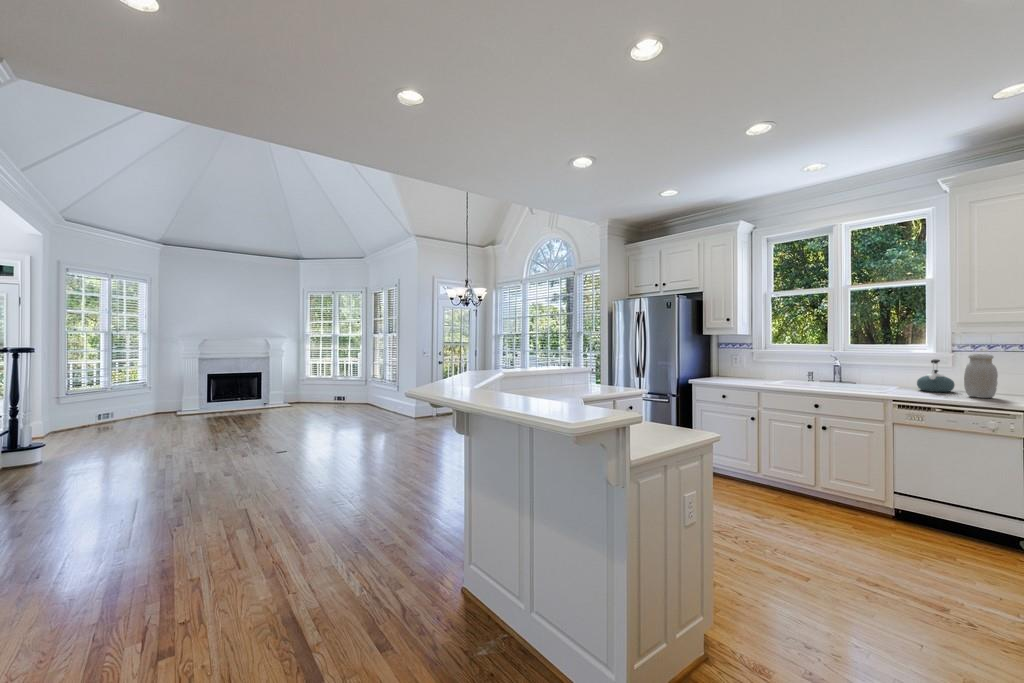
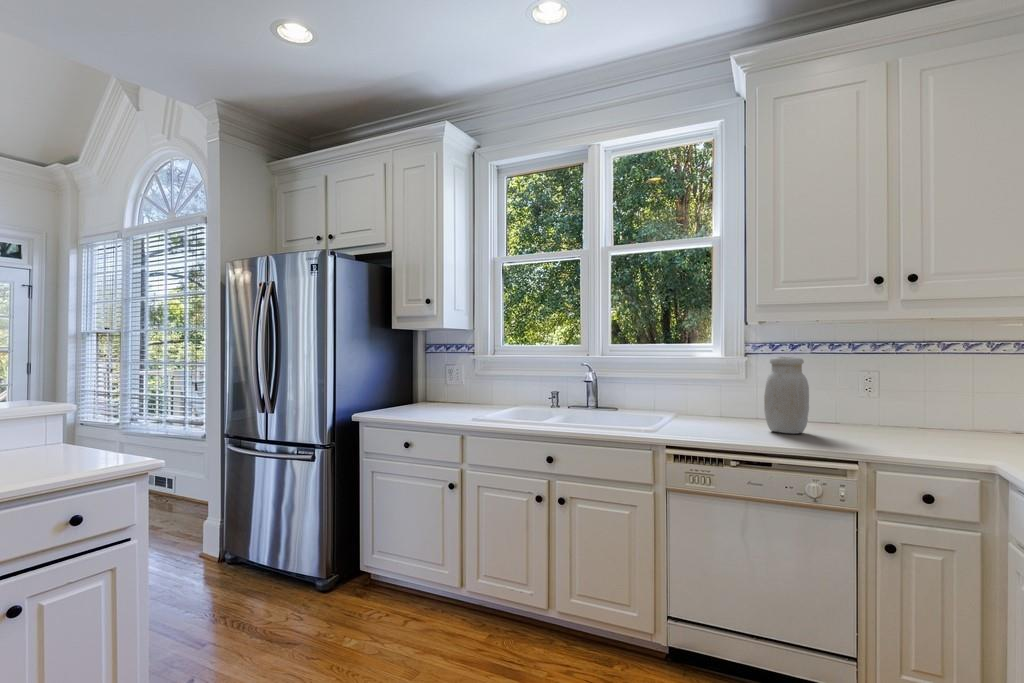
kettle: present [917,359,954,392] -> none [700,368,749,424]

